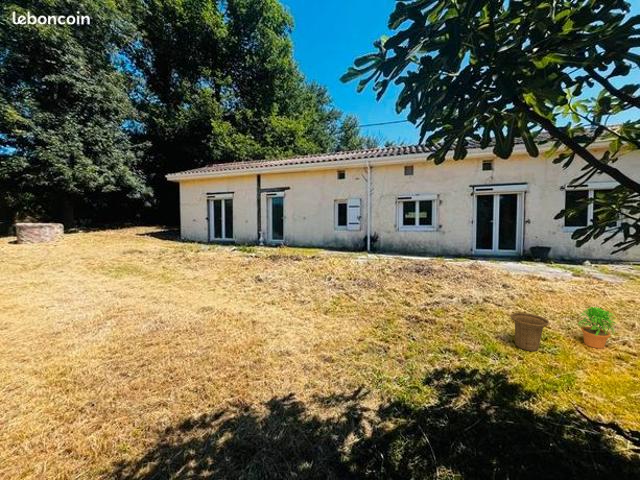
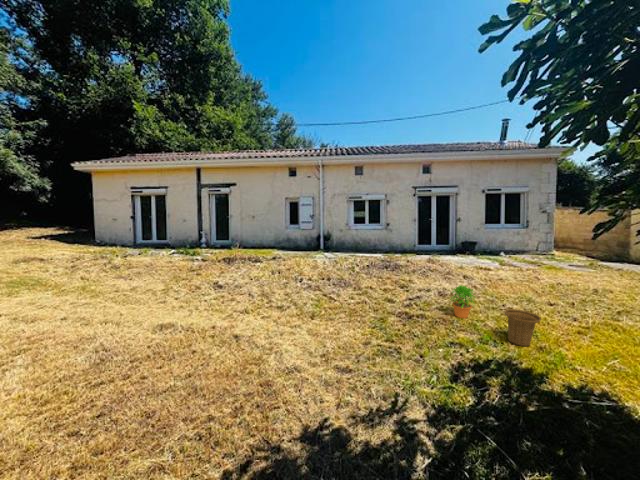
potted plant: present [578,307,615,348] -> present [450,285,474,318]

